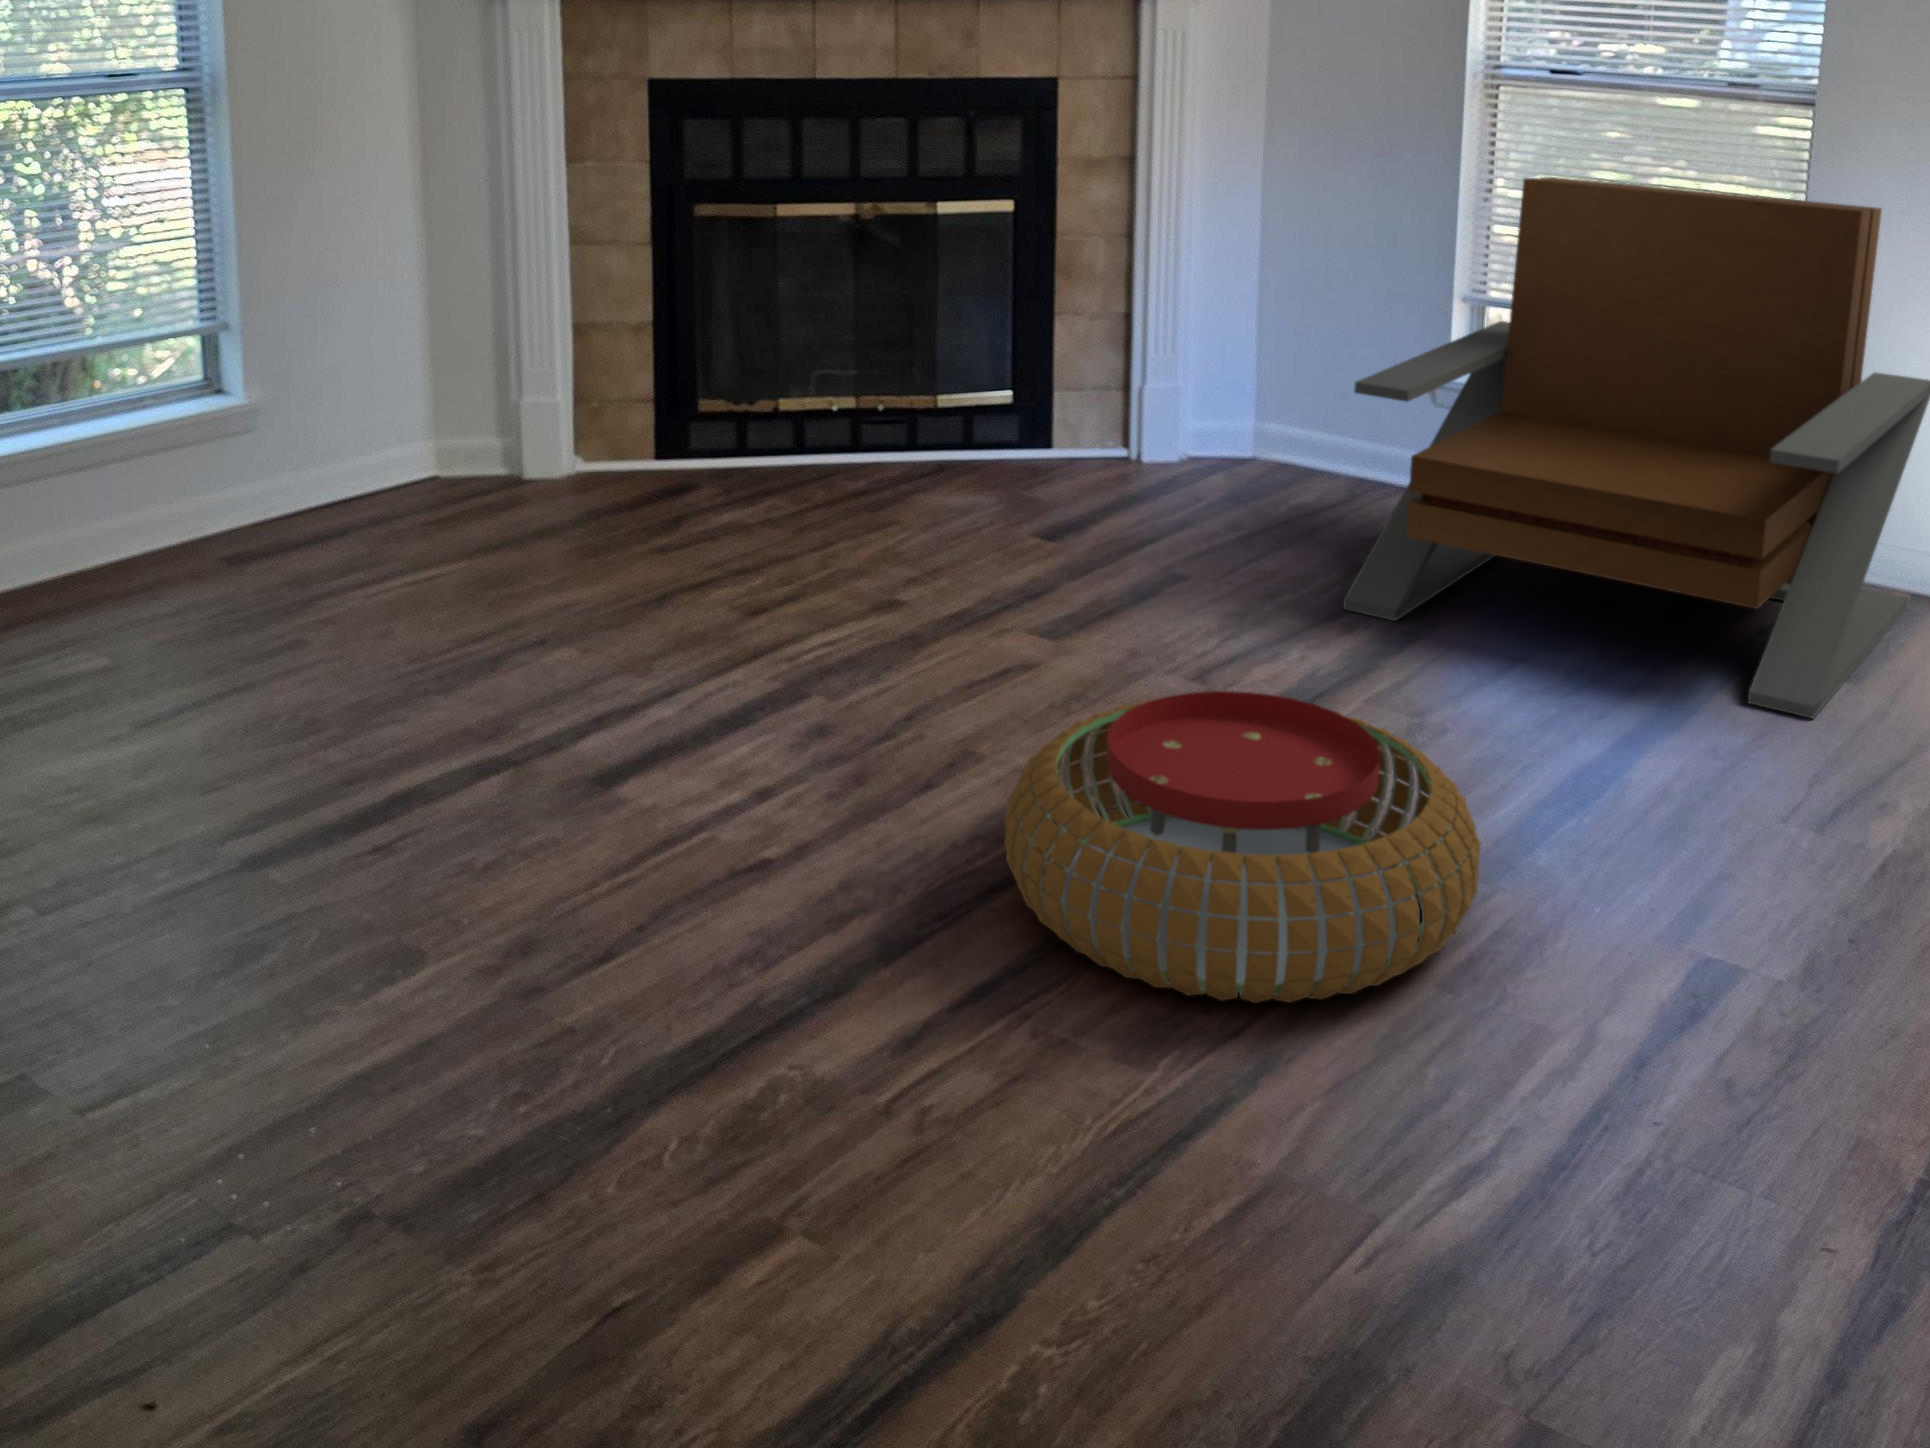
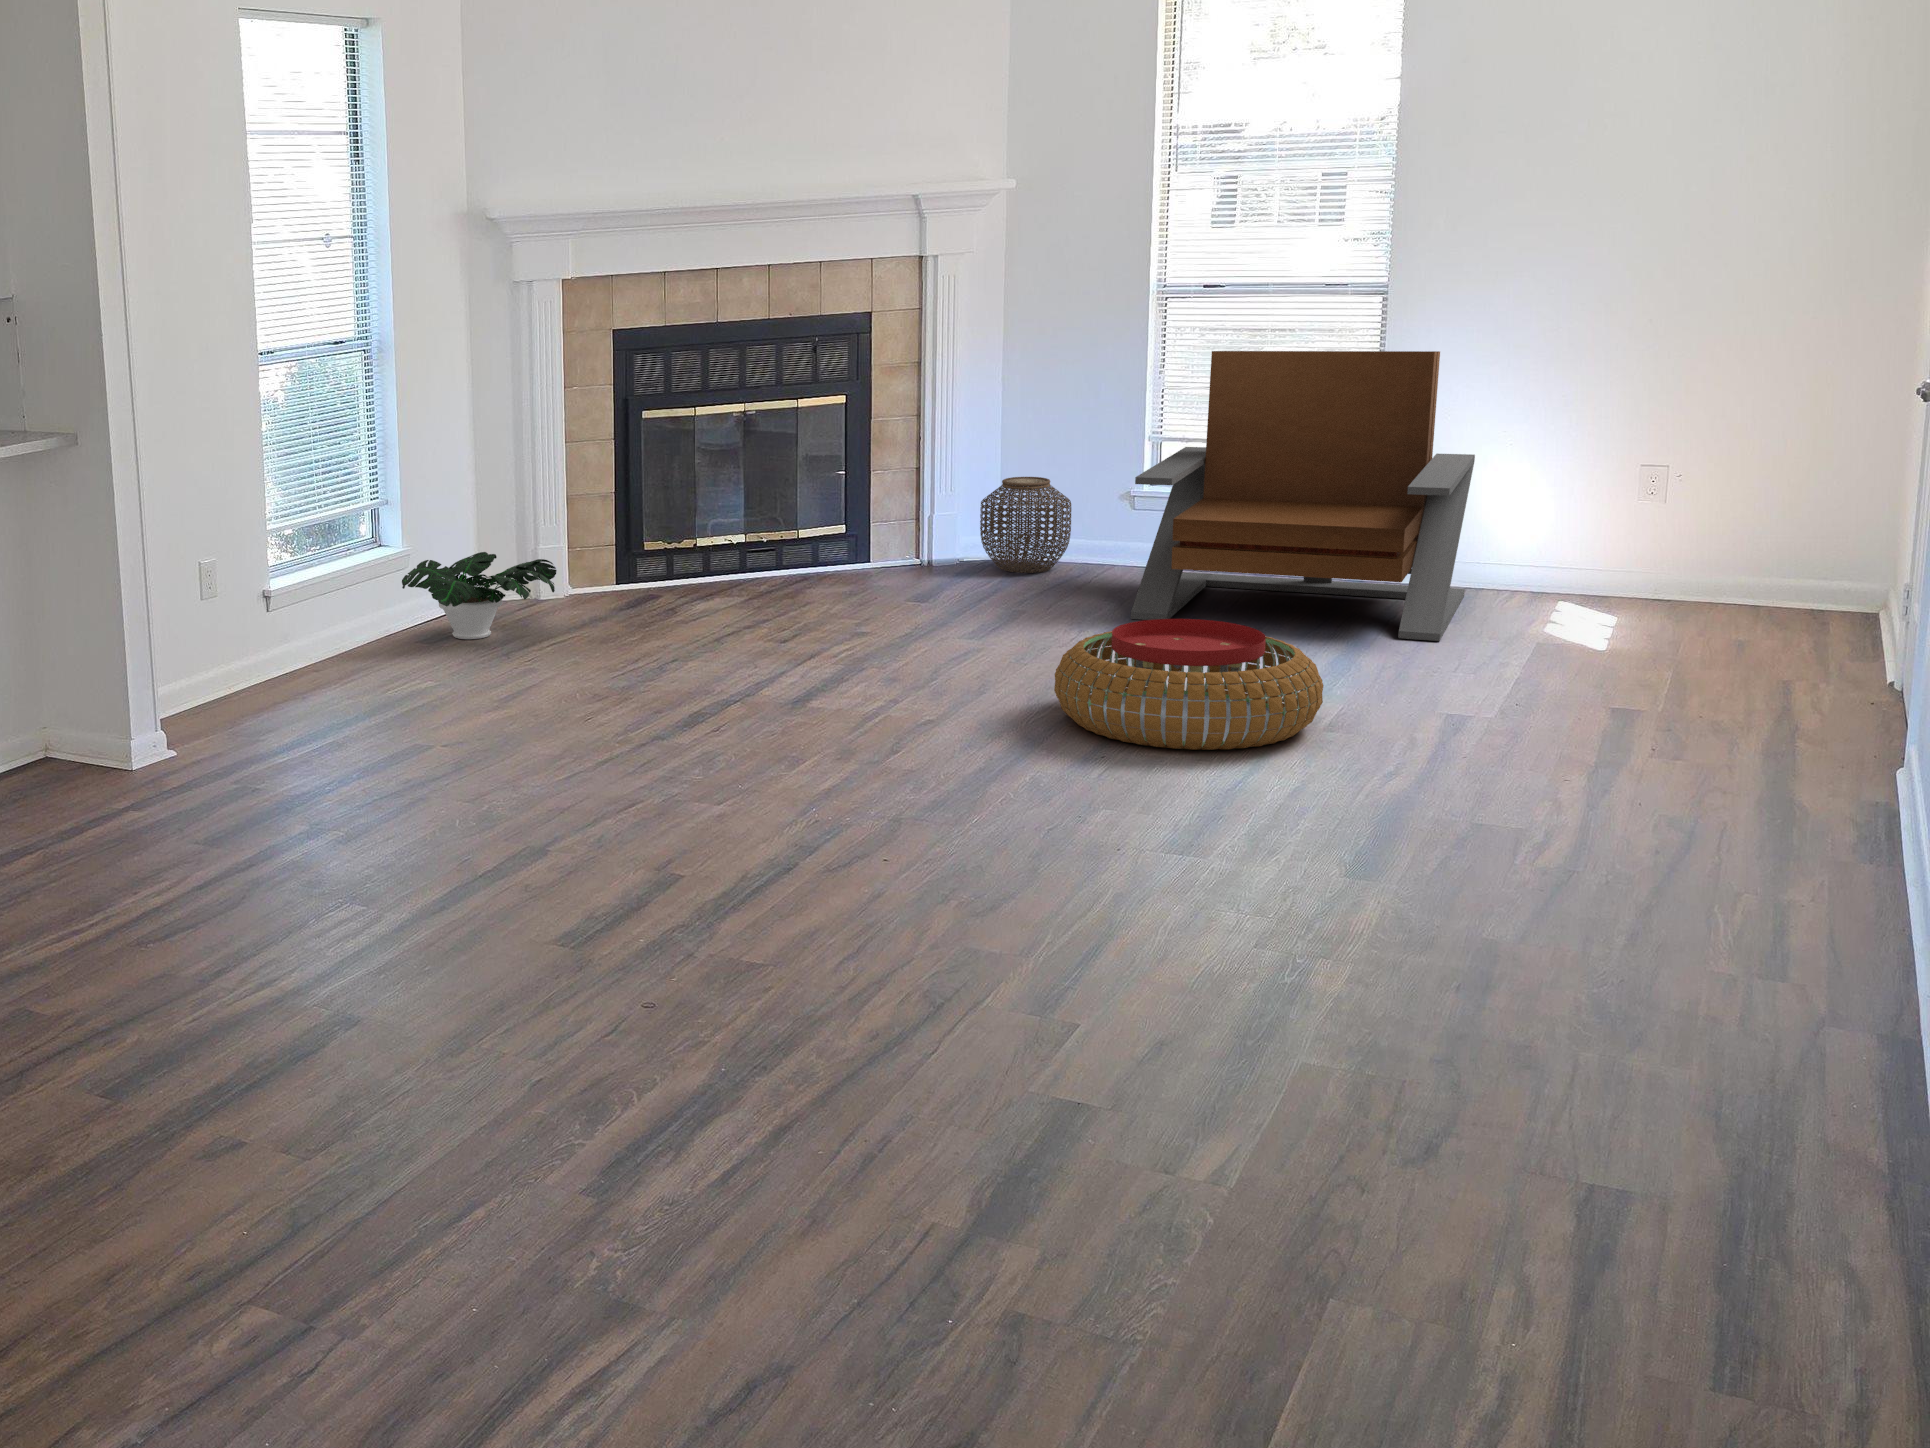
woven basket: none [1204,340,1339,491] -> present [980,477,1071,573]
potted plant: none [208,411,471,554] -> present [402,552,557,639]

